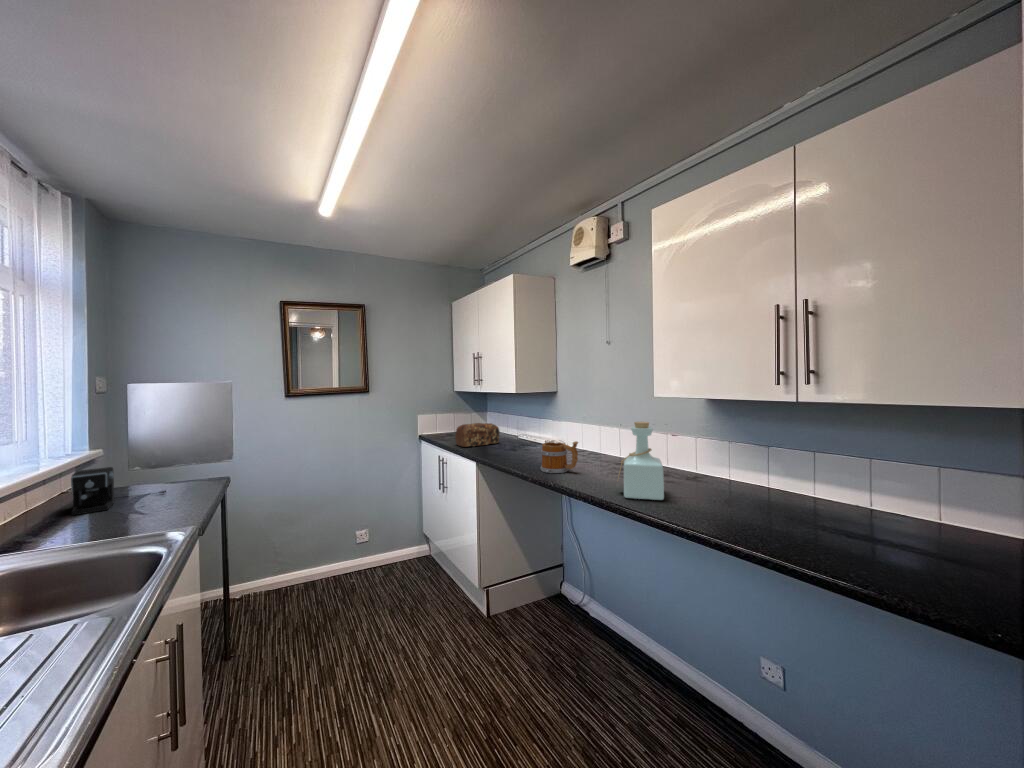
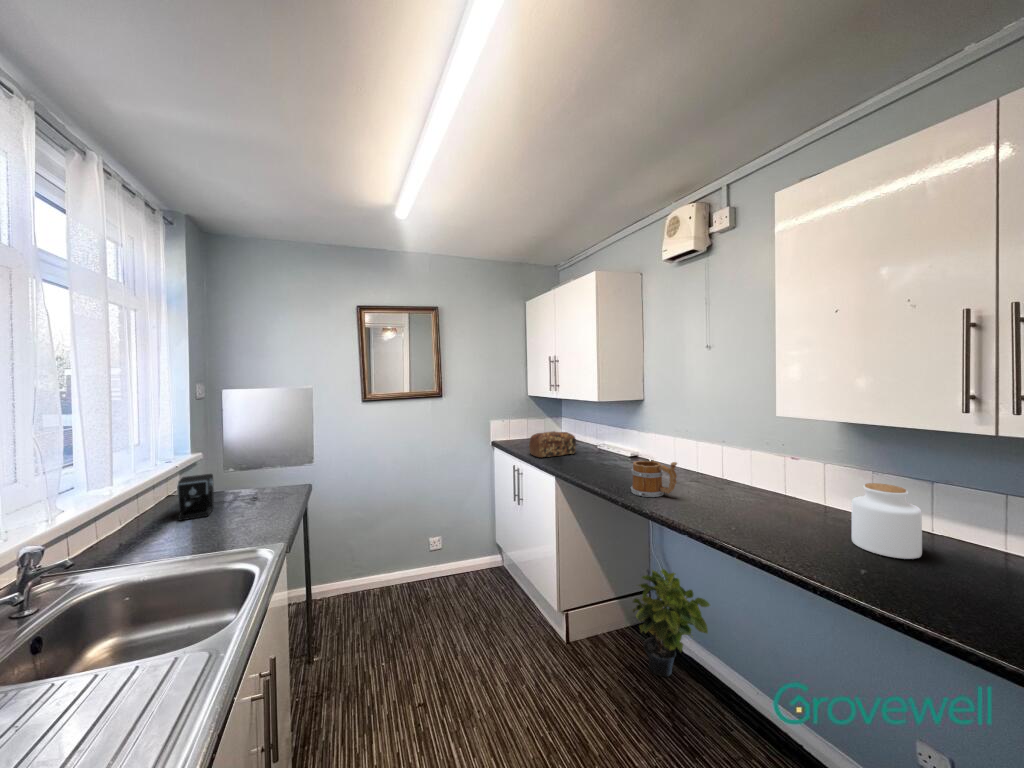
bottle: present [618,422,664,500] -> none [735,447,801,545]
jar: none [703,448,749,504] -> present [852,483,922,559]
potted plant: none [545,541,611,637] -> present [633,569,710,677]

